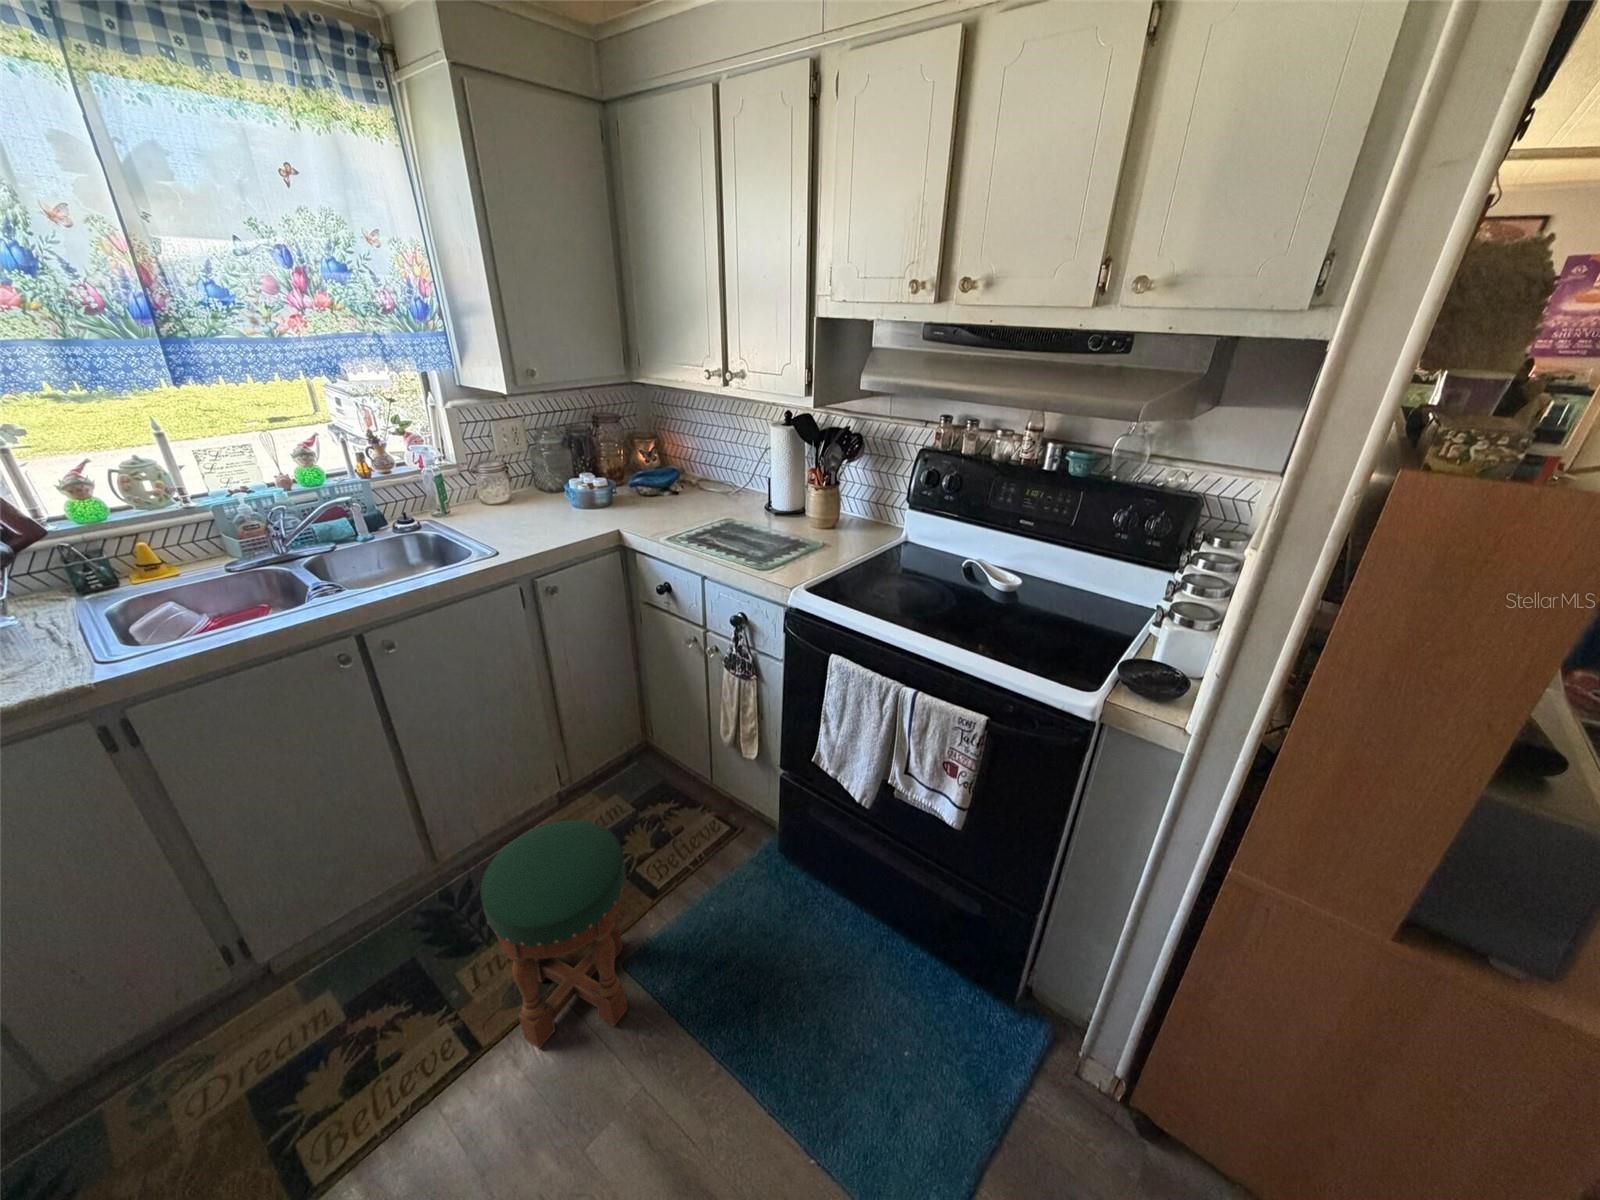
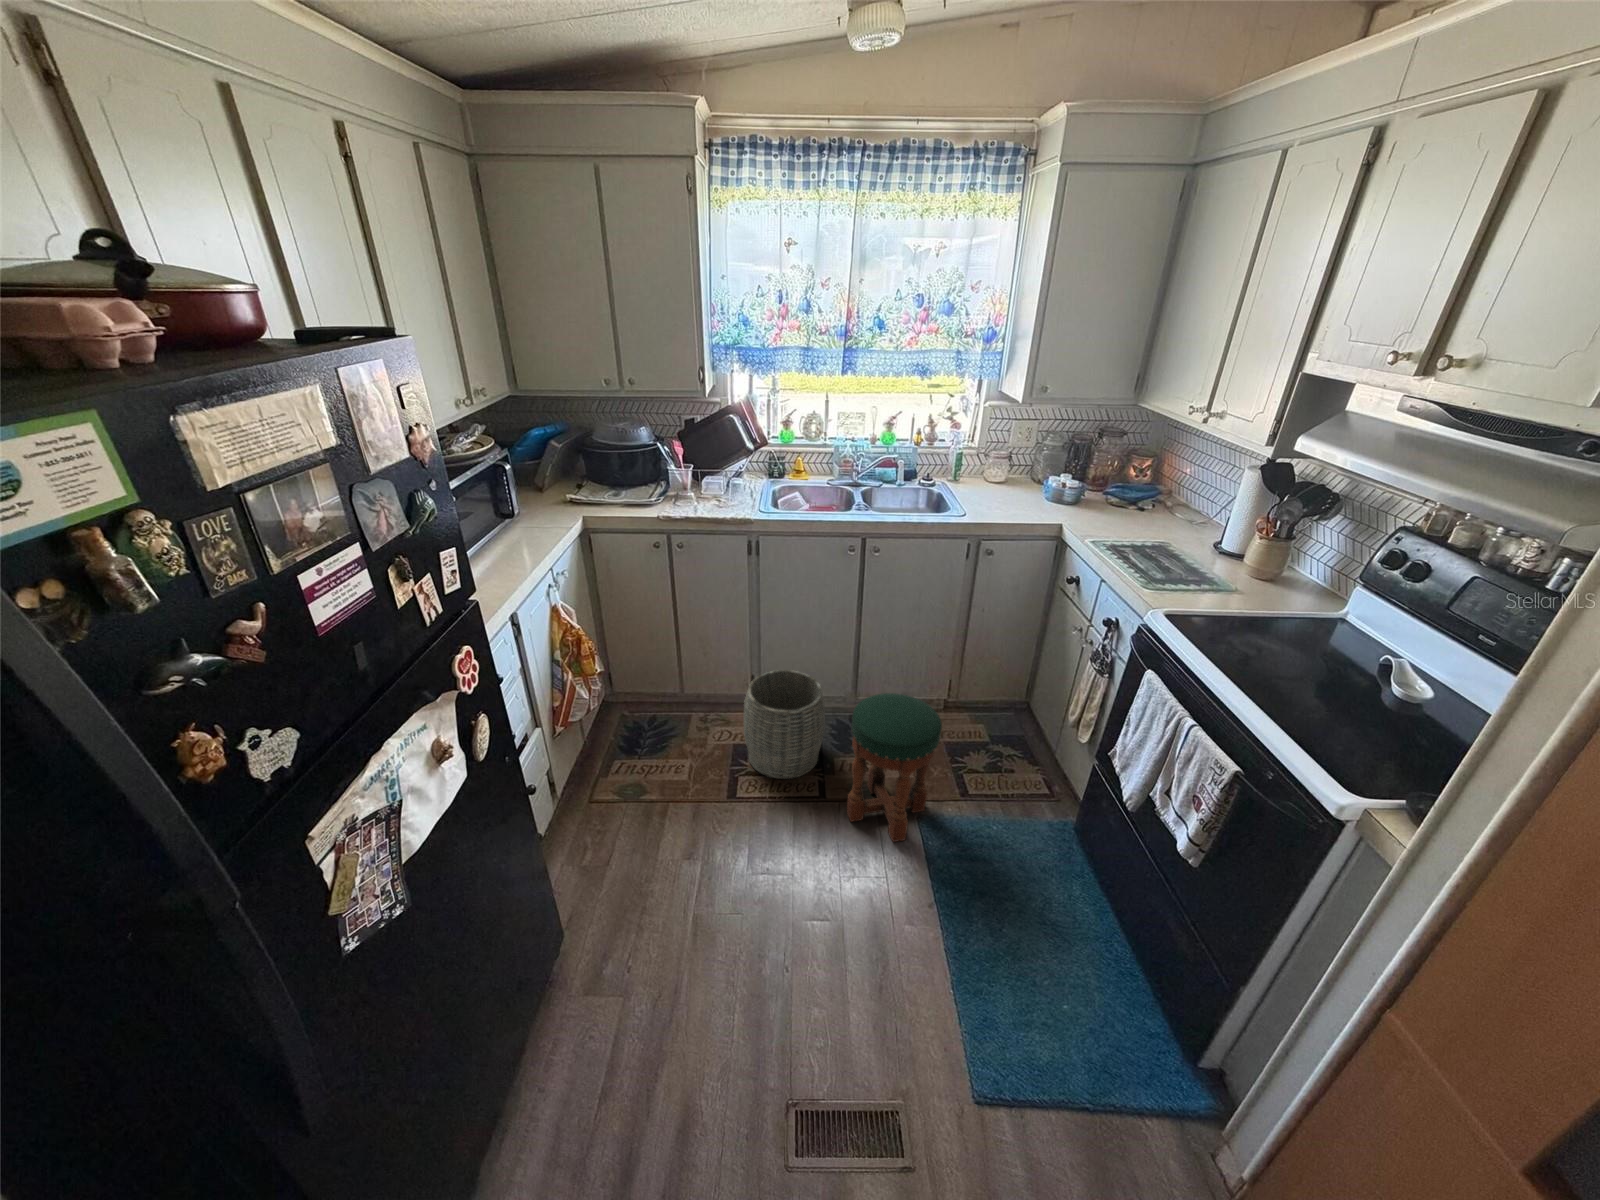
woven basket: none [234,885,428,1101] -> present [744,670,825,779]

